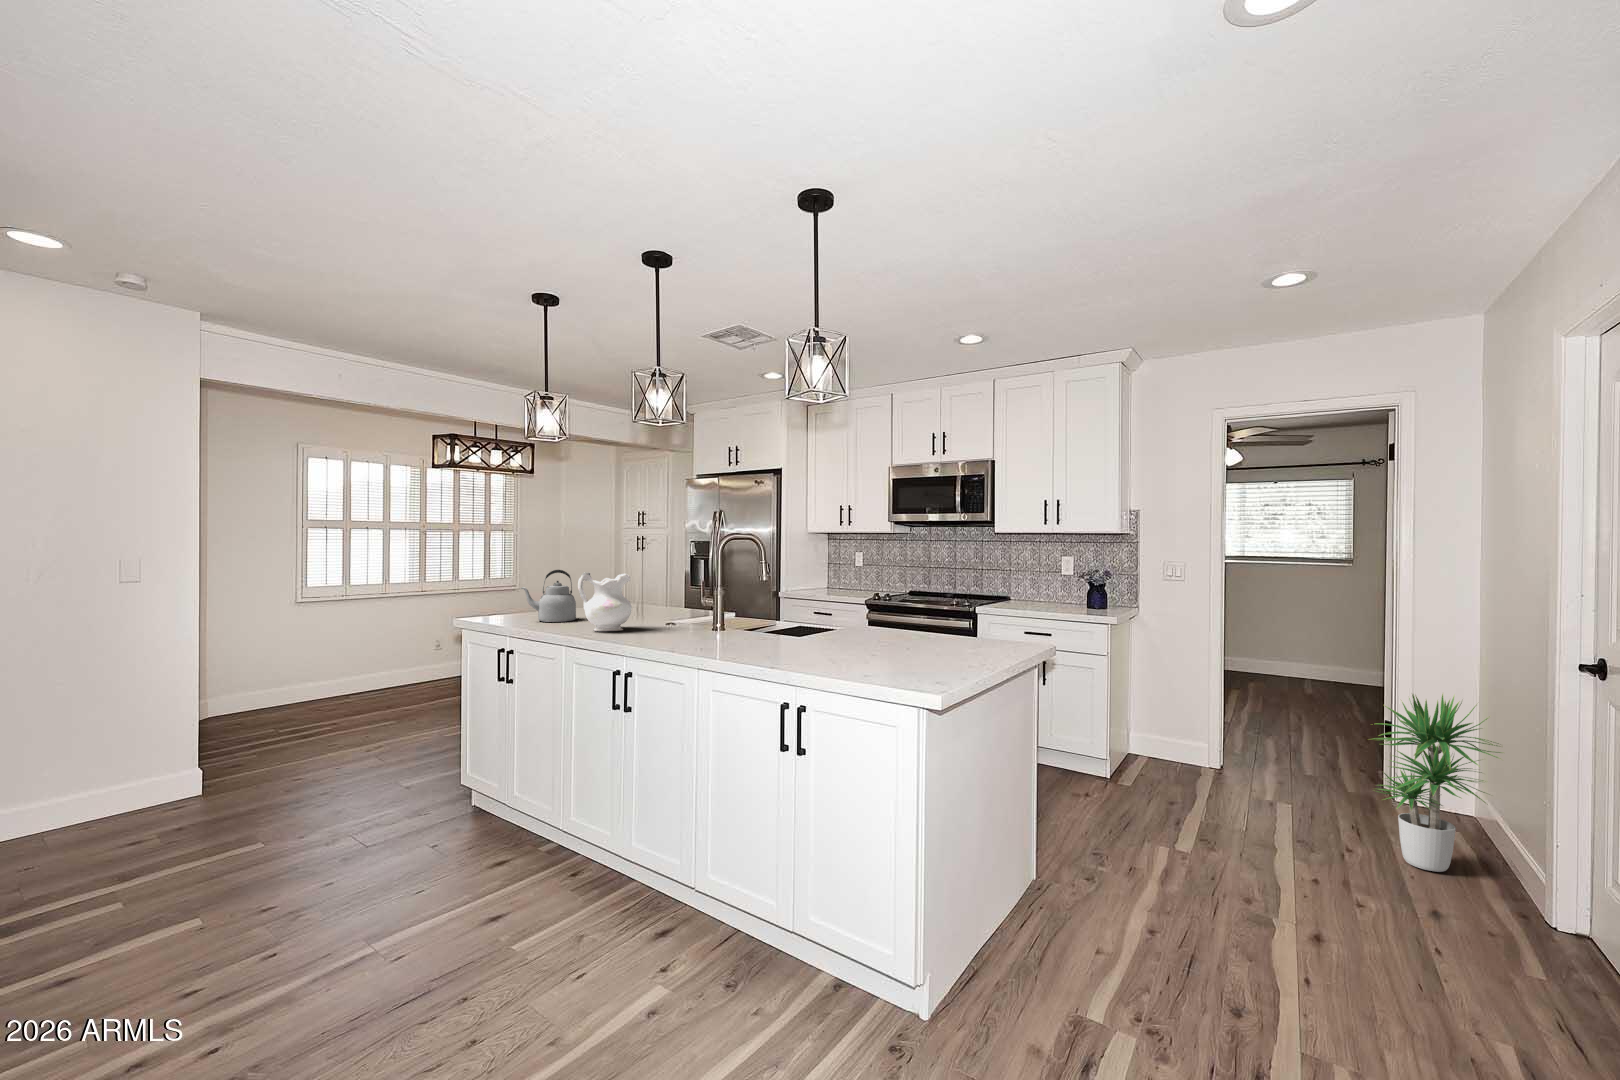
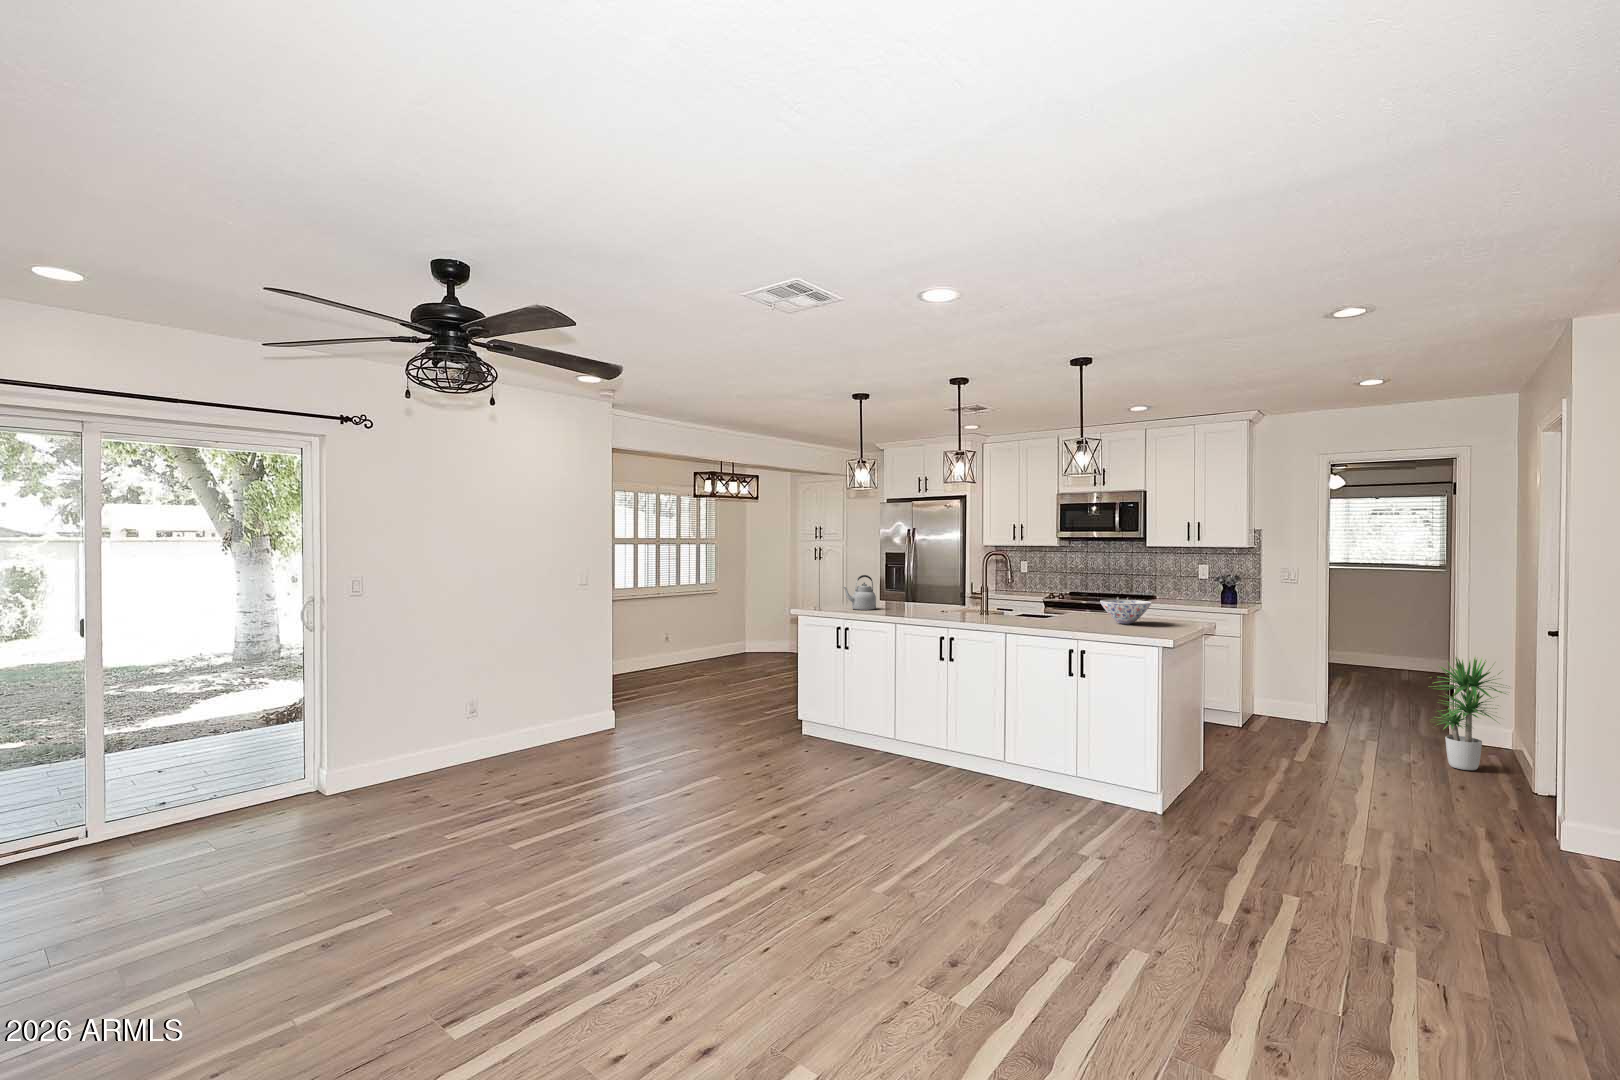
ceramic pitcher: present [578,572,632,631] -> none [898,576,930,614]
bowl: none [859,611,941,653] -> present [1100,600,1151,624]

